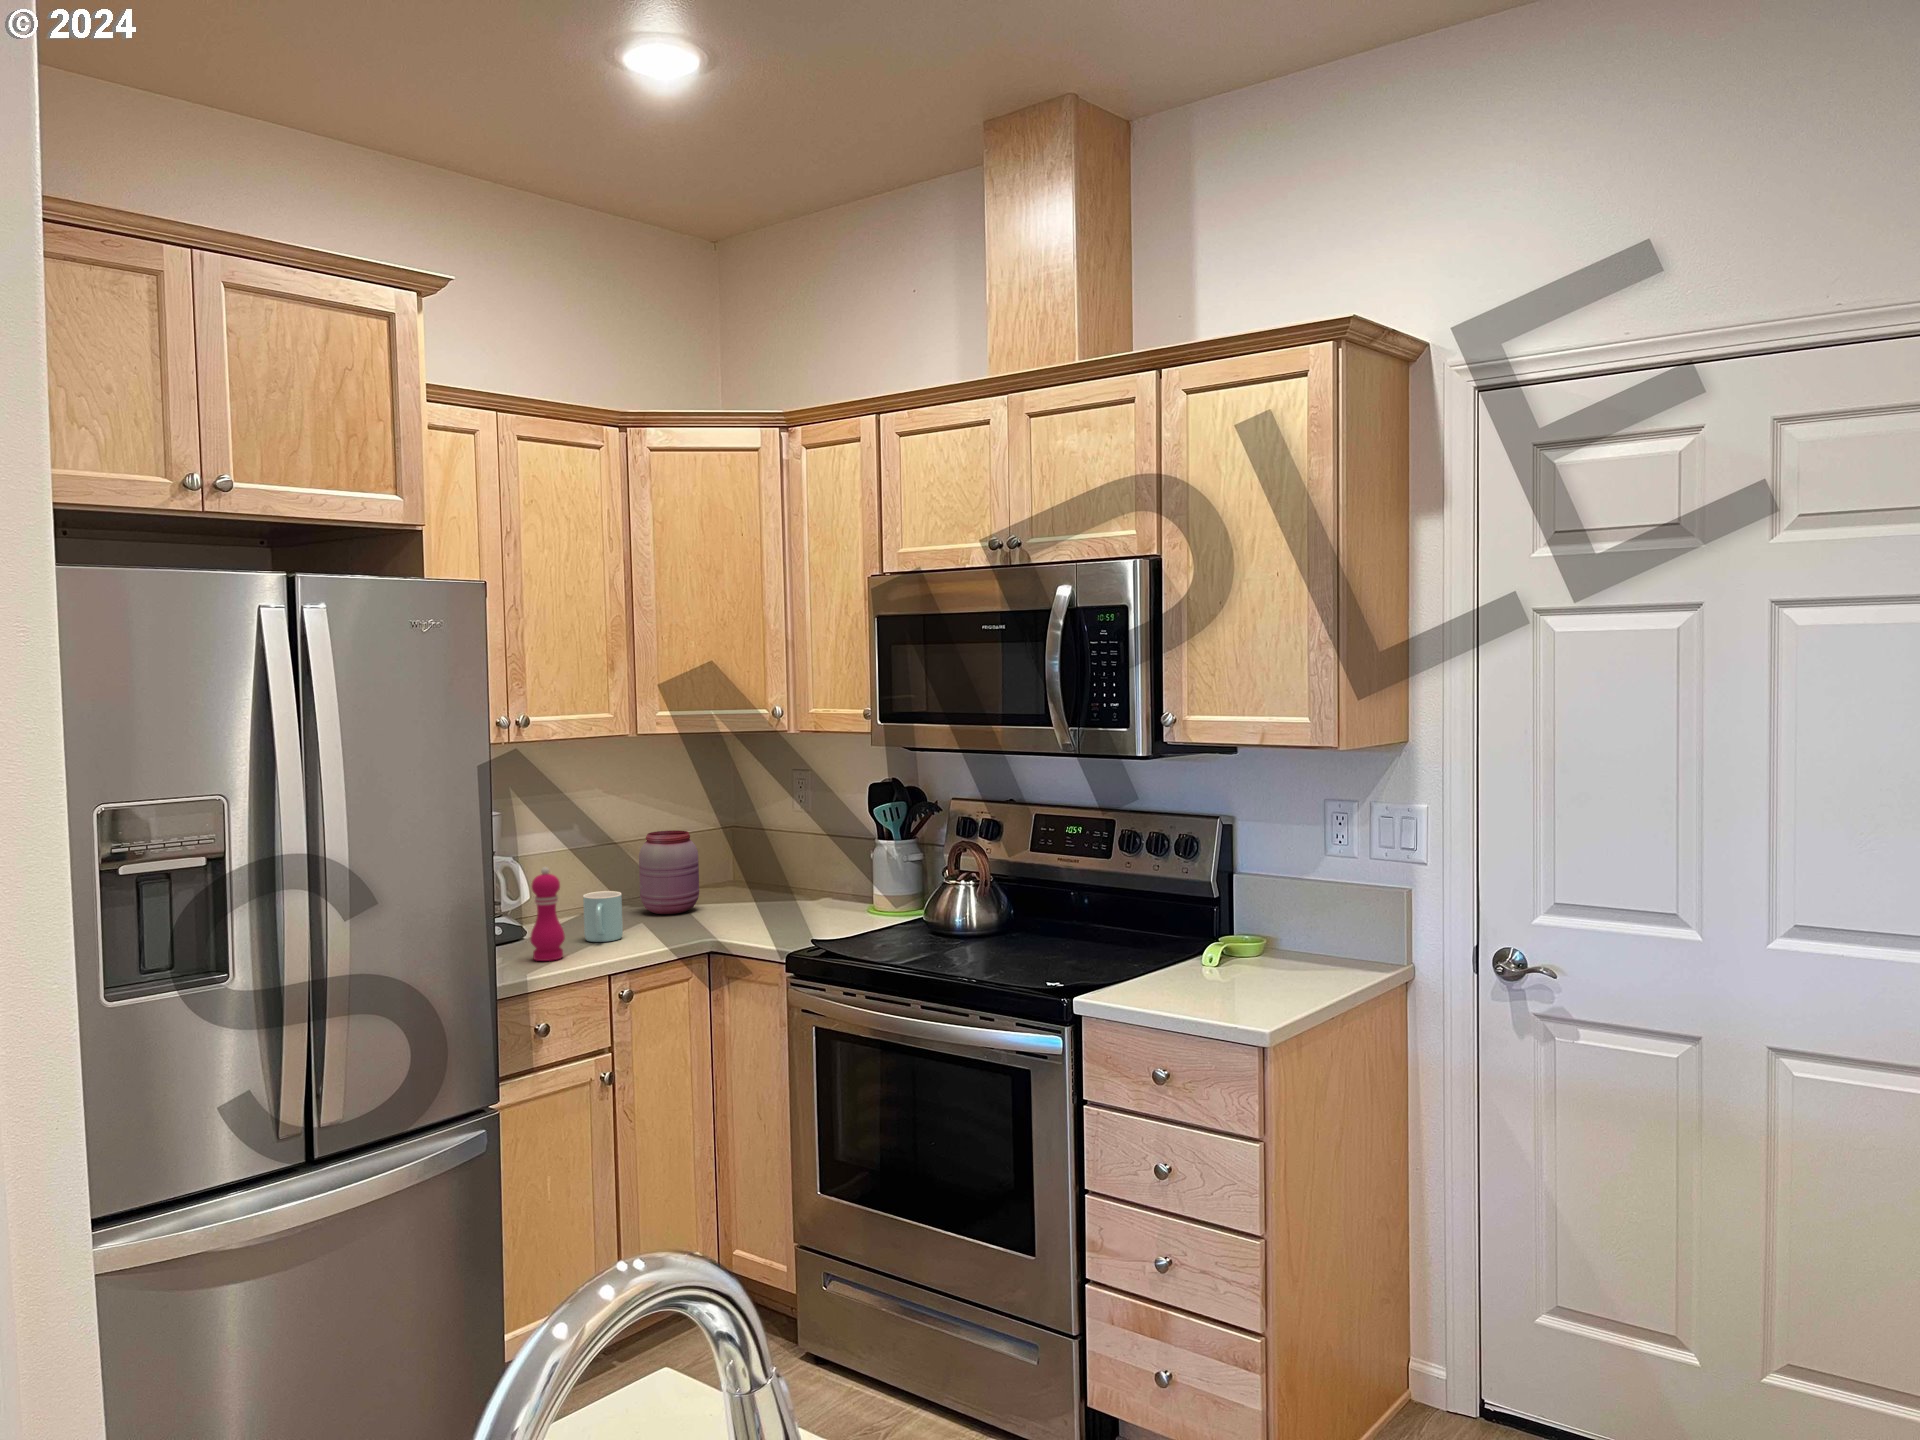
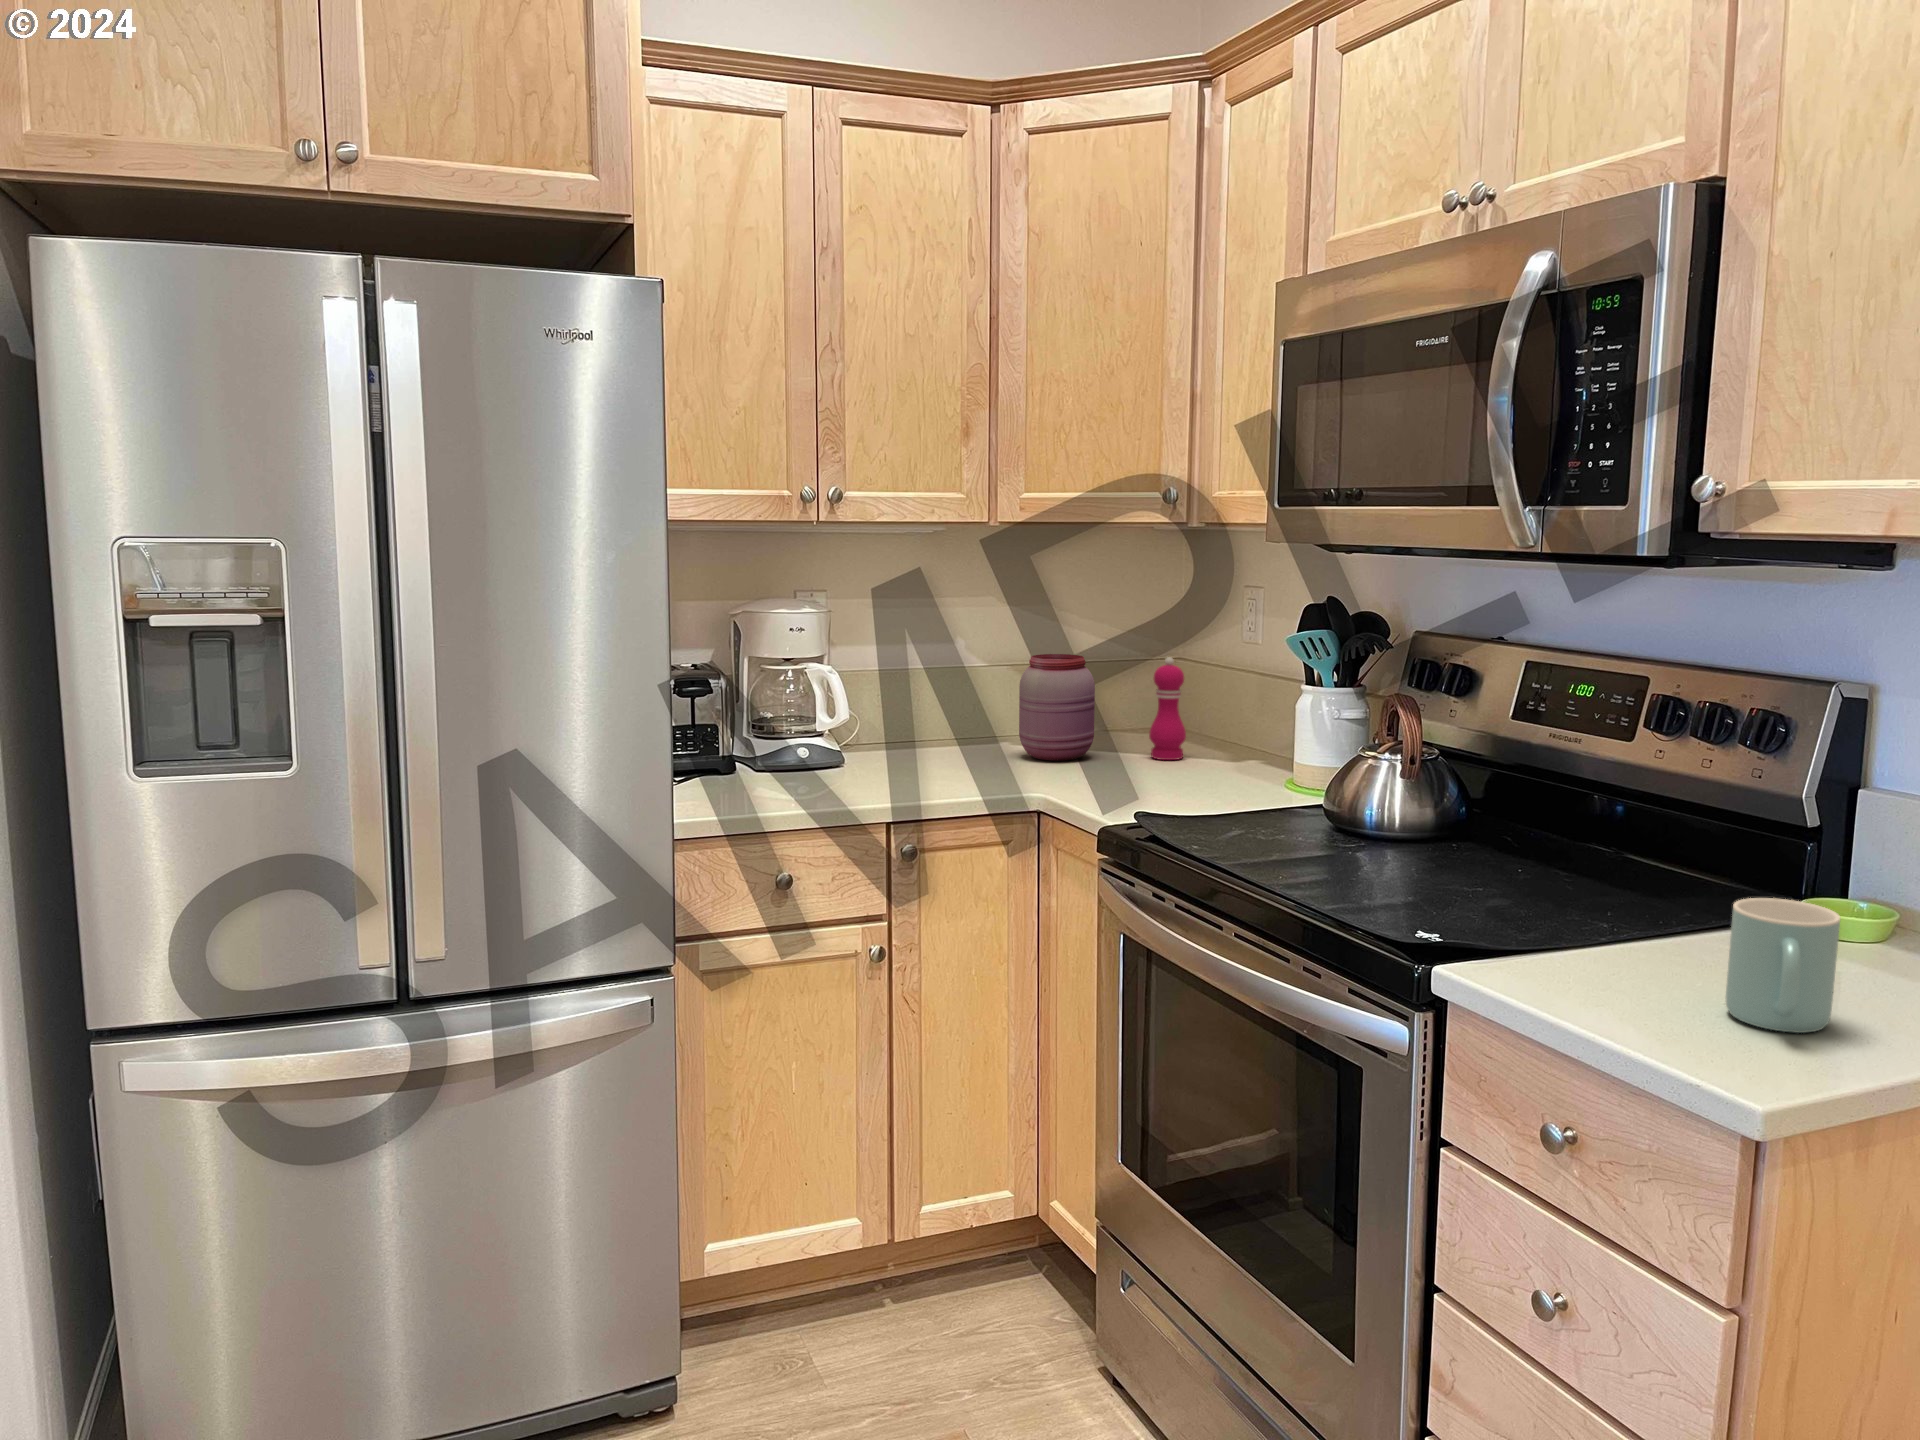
pepper mill: present [530,867,565,961] -> present [1149,657,1186,760]
mug: present [583,891,623,942] -> present [1726,898,1840,1033]

